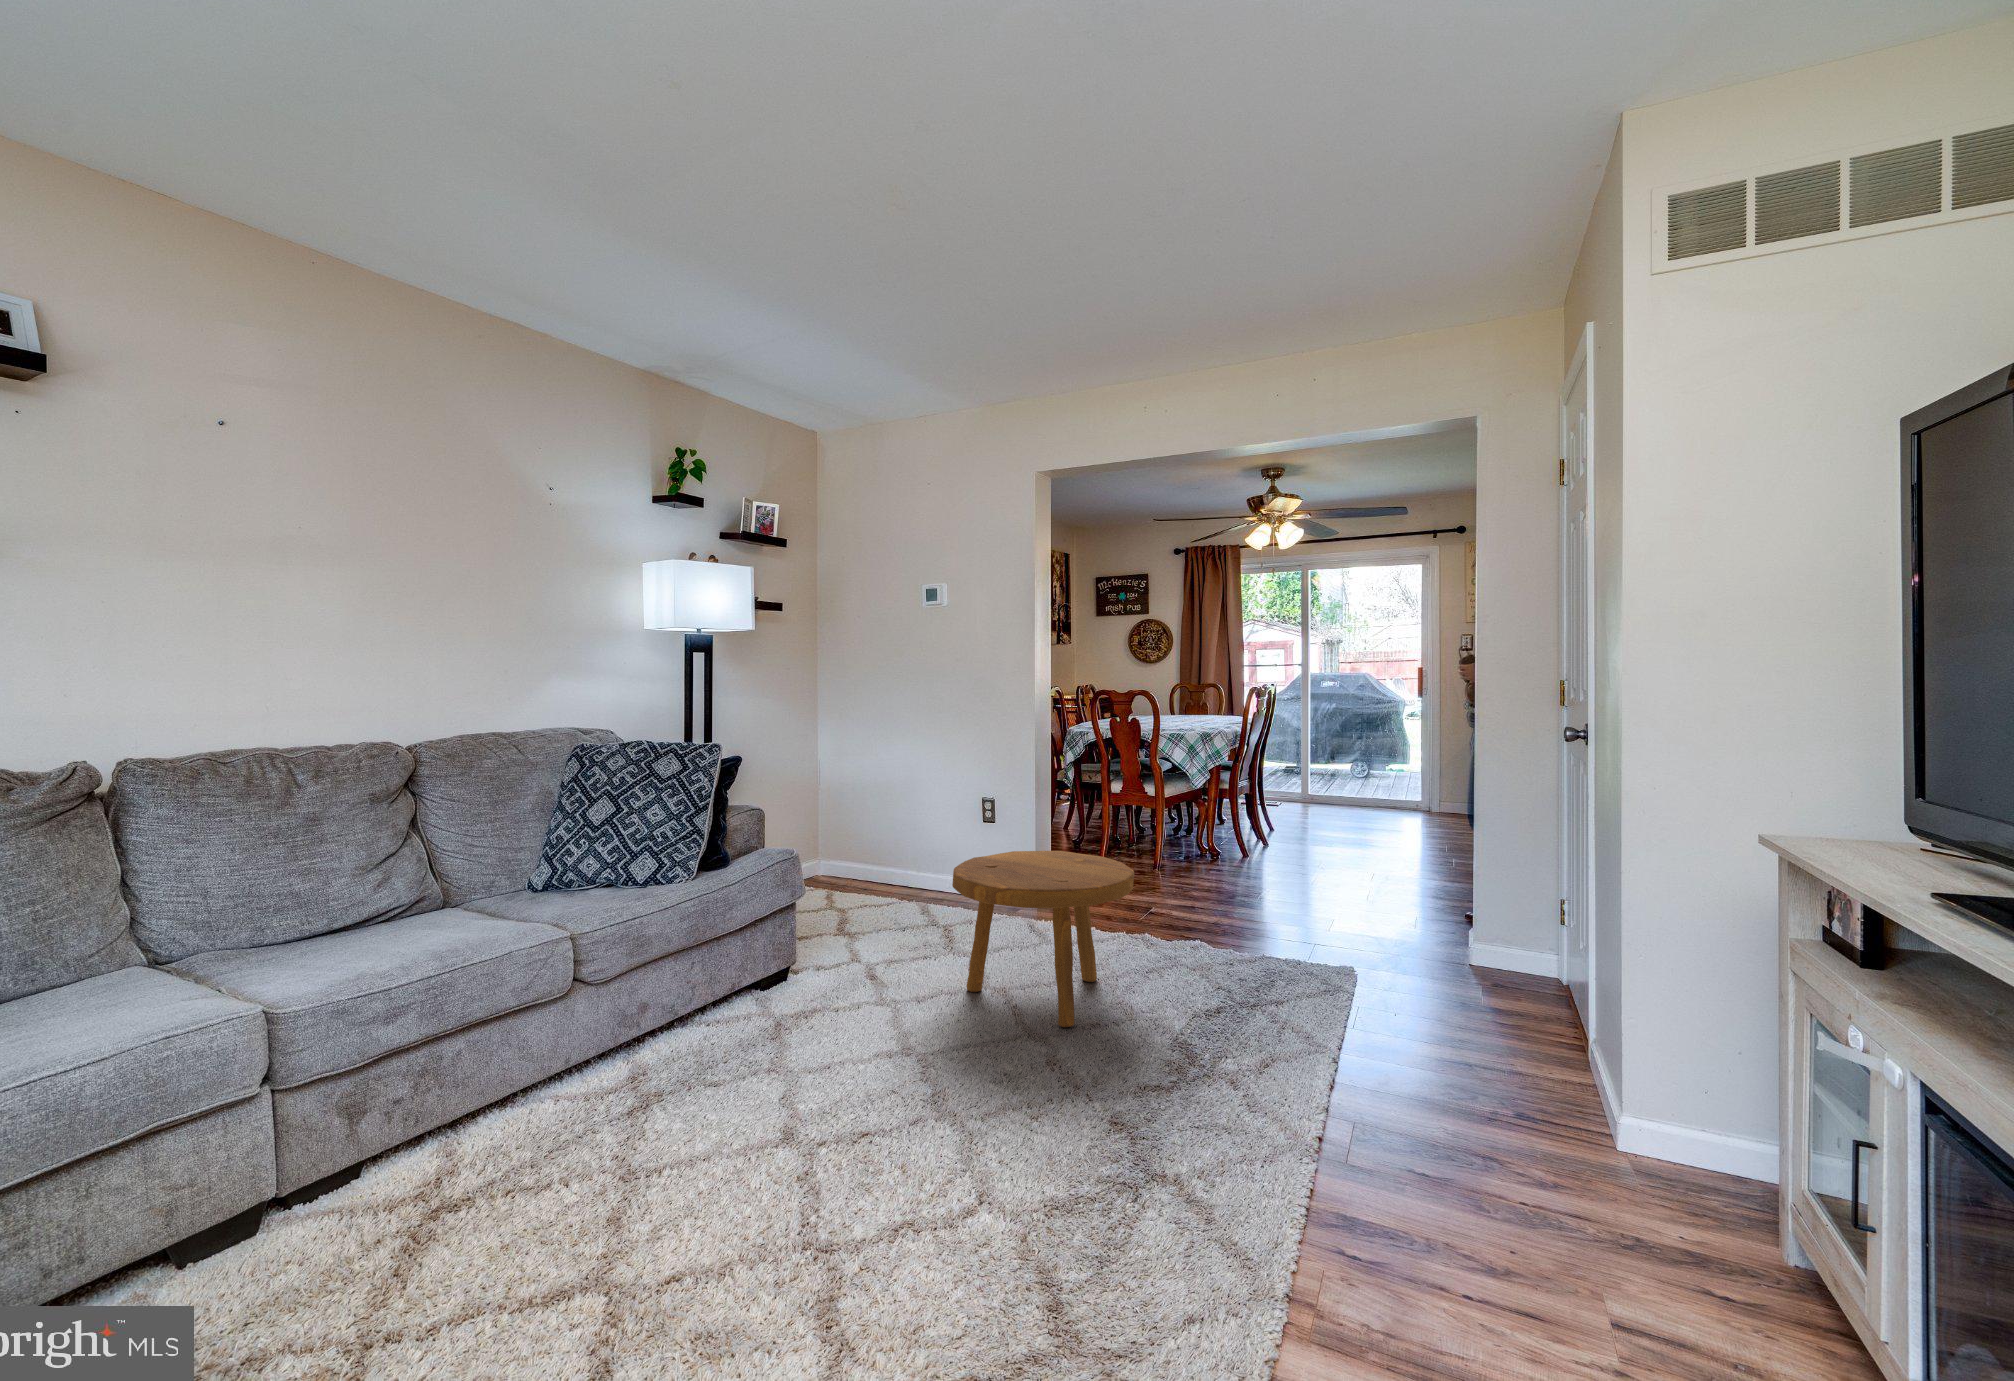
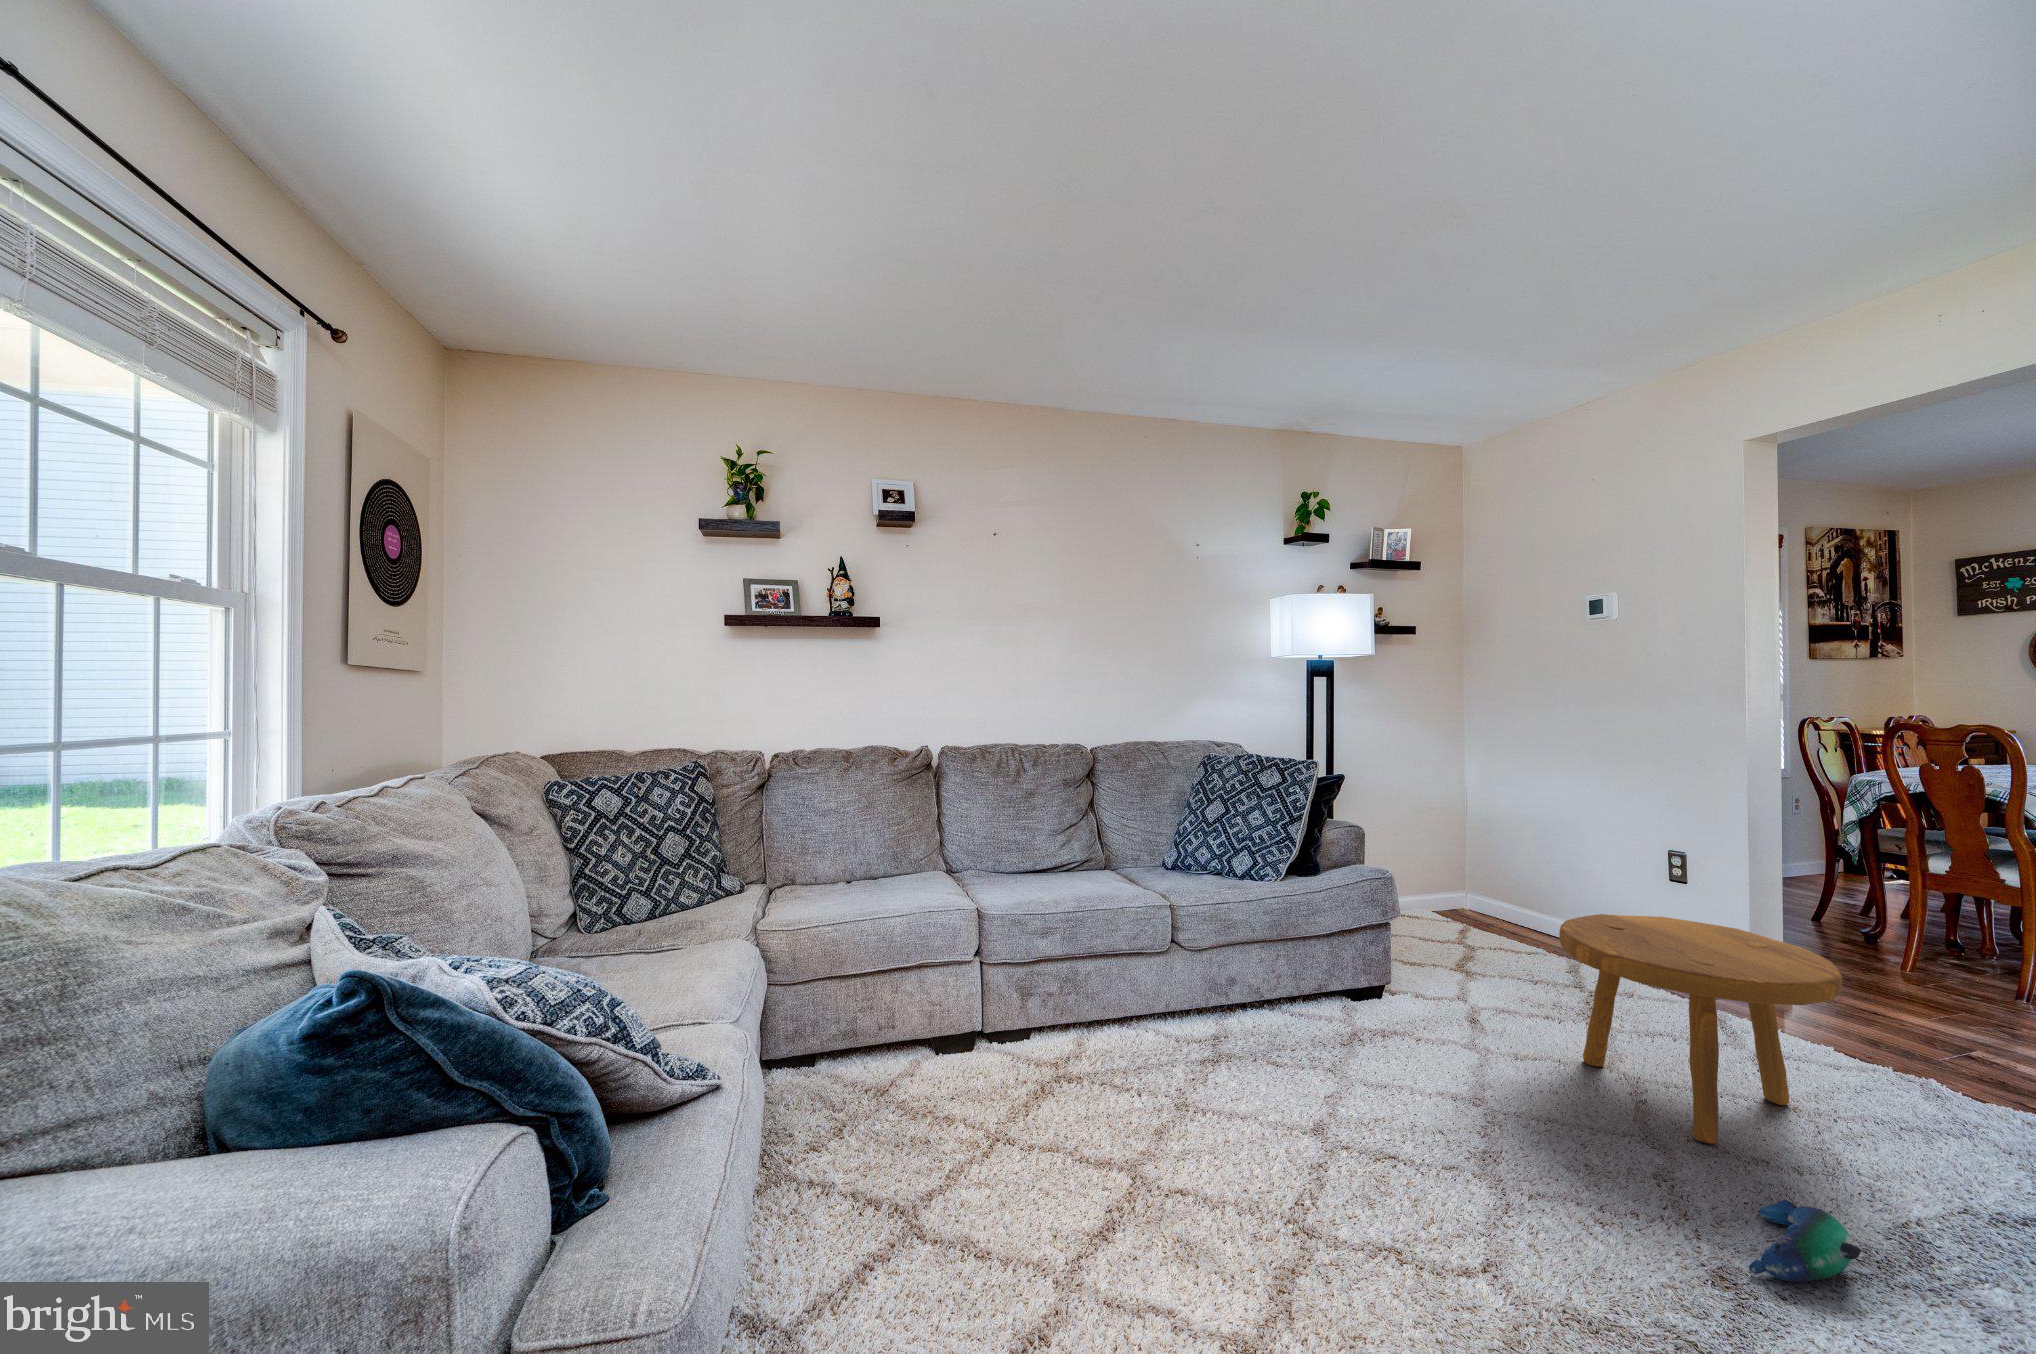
plush toy: none [1118,1048,1187,1114] -> present [1749,1199,1862,1283]

